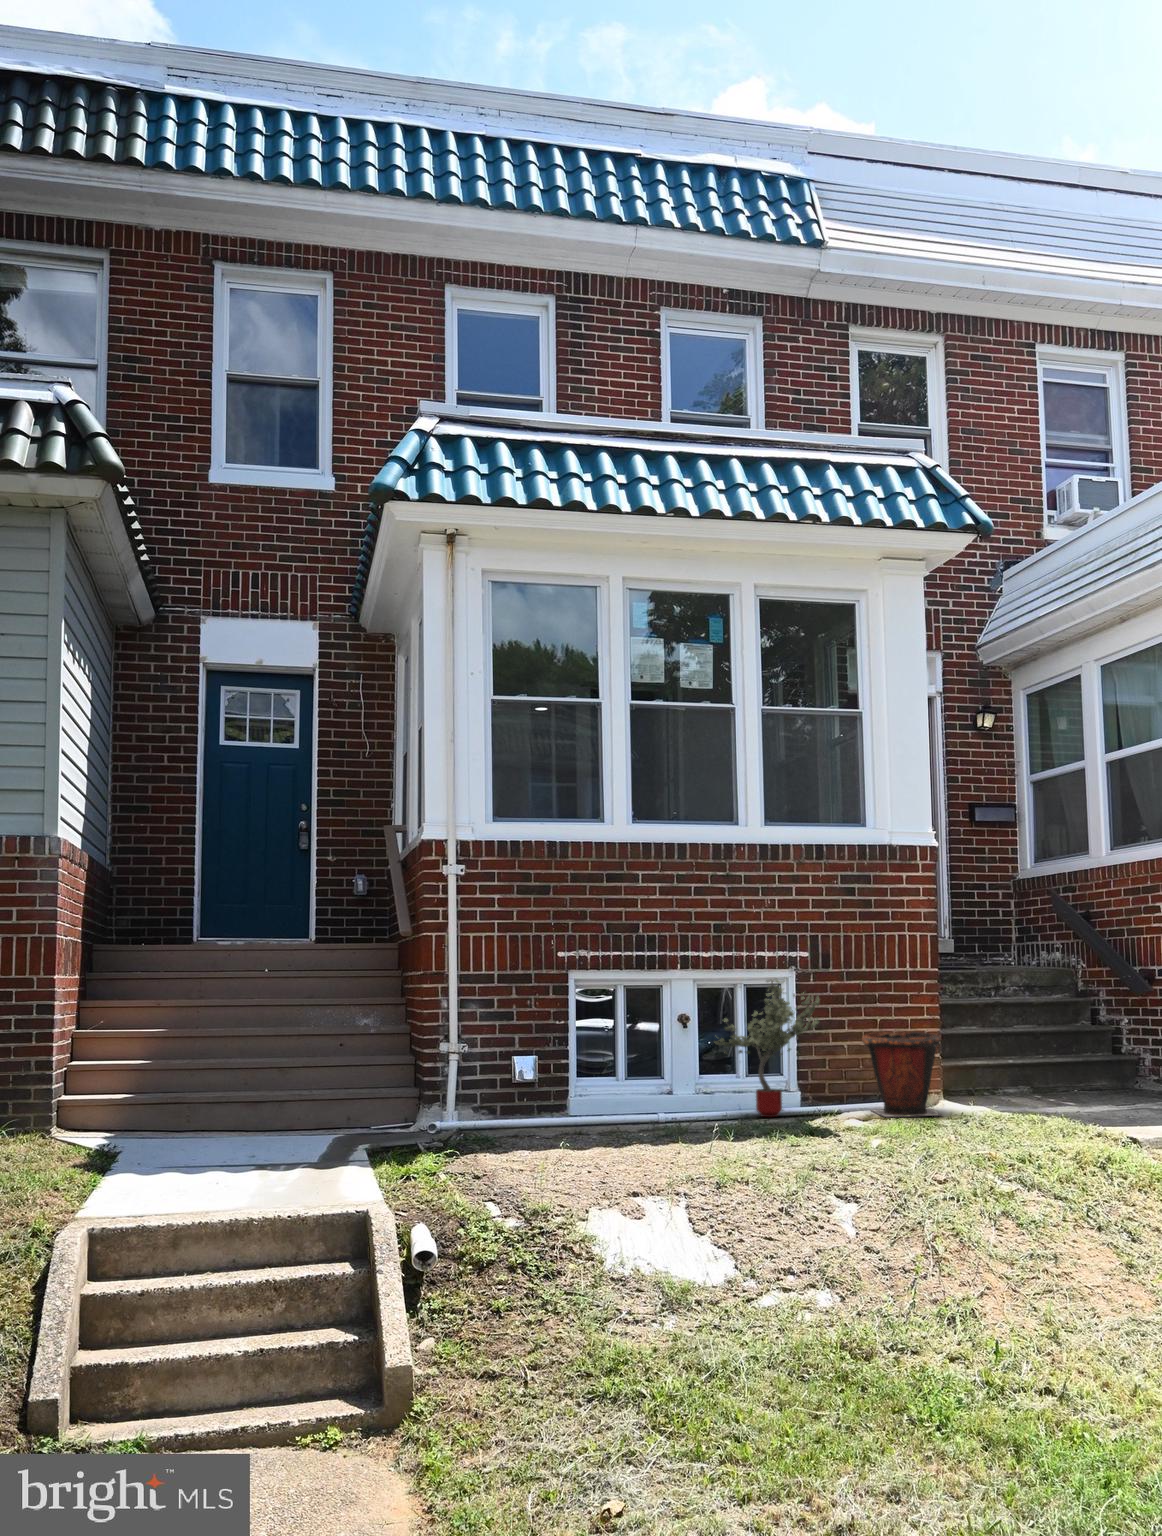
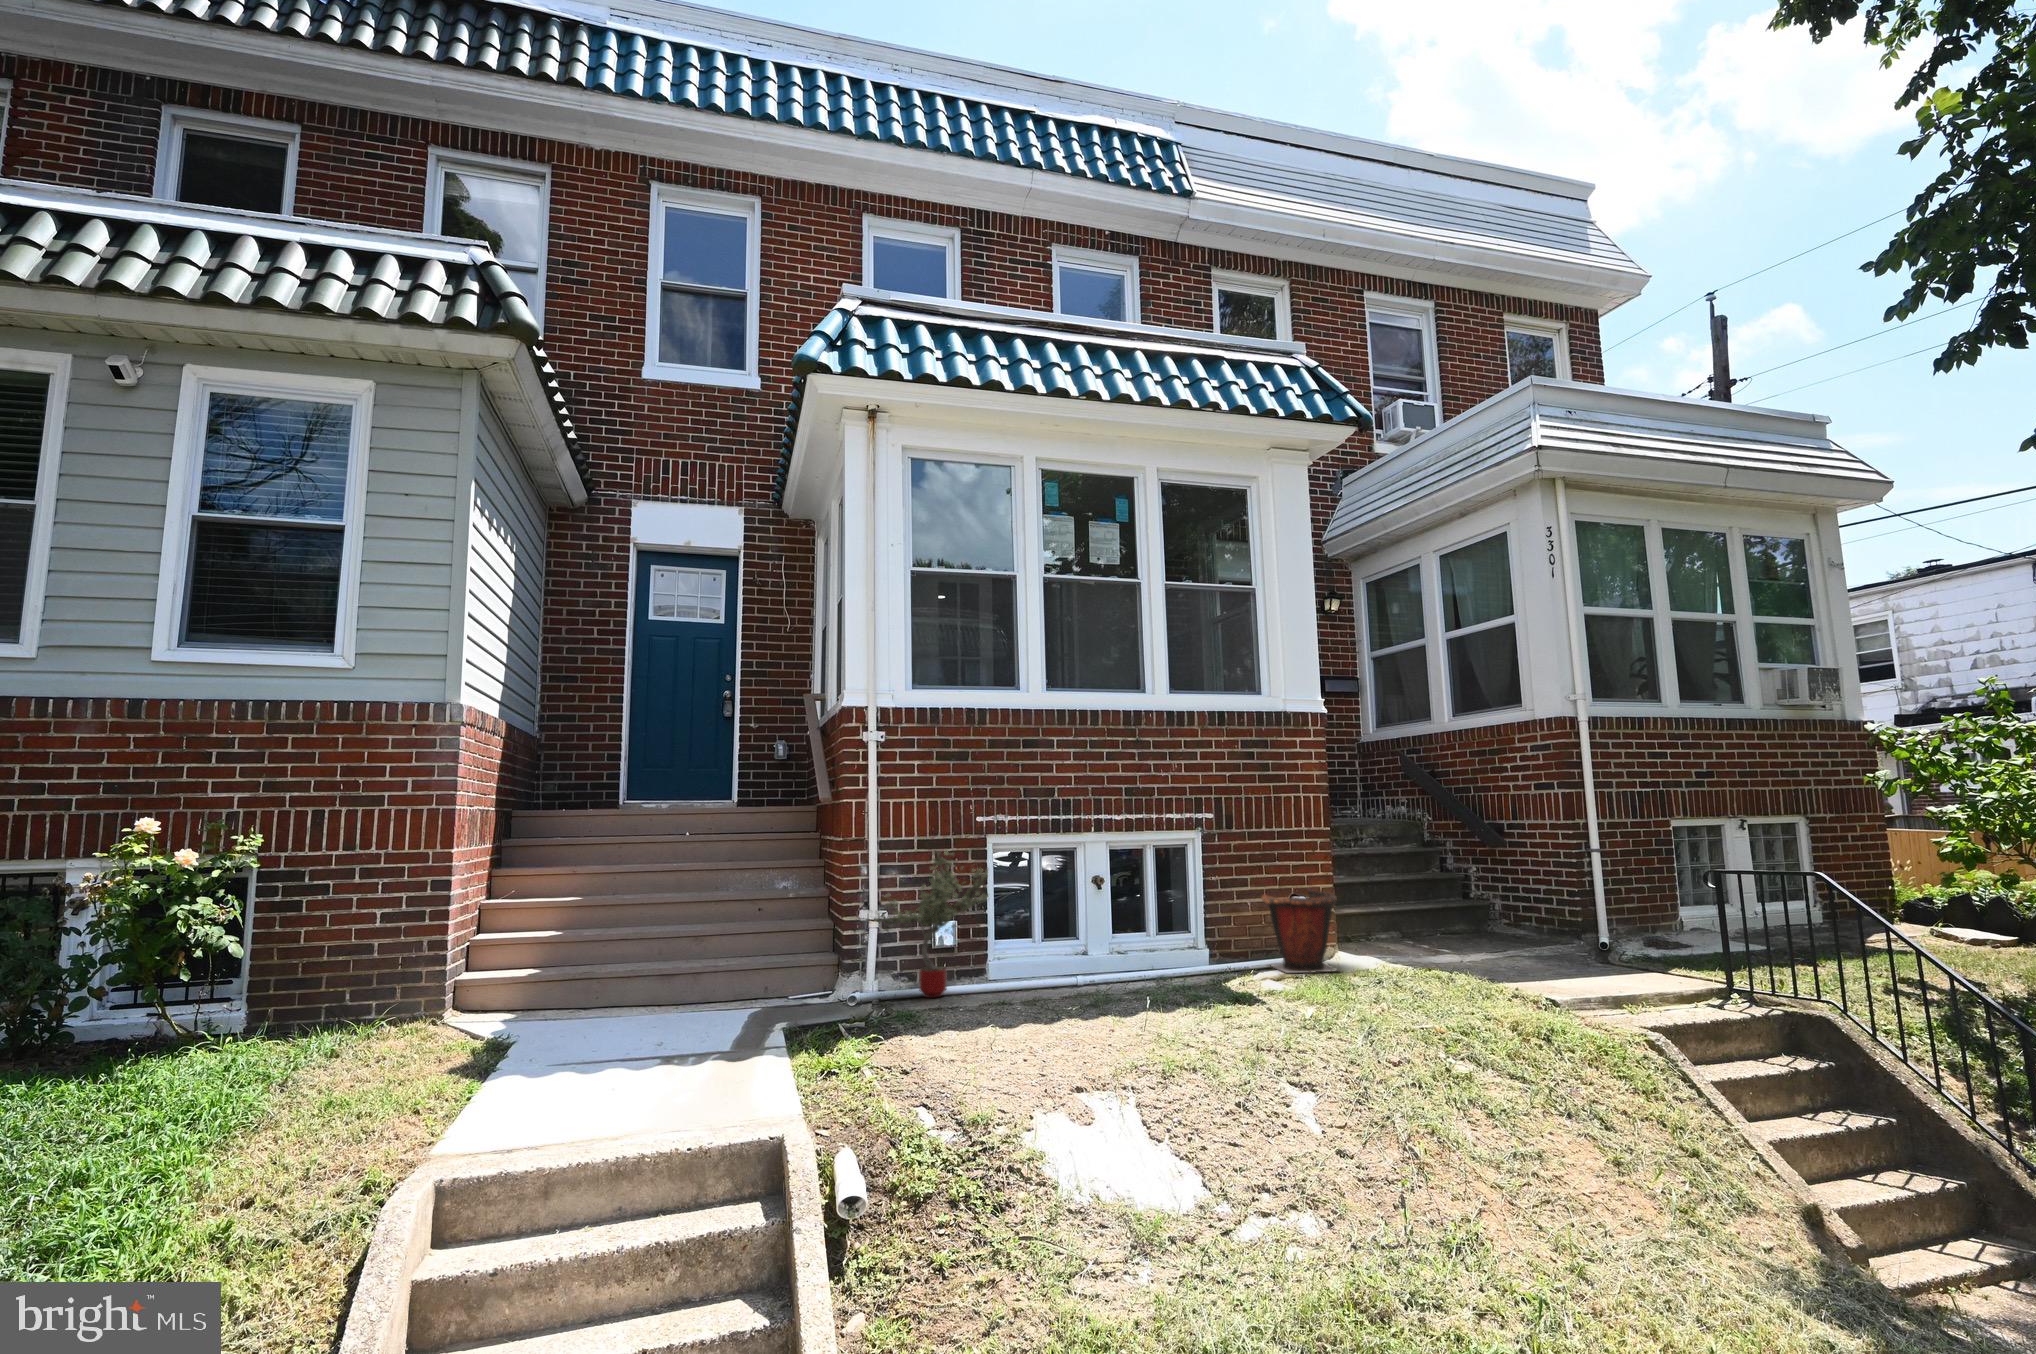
potted tree: present [714,979,819,1117] -> present [875,851,988,998]

